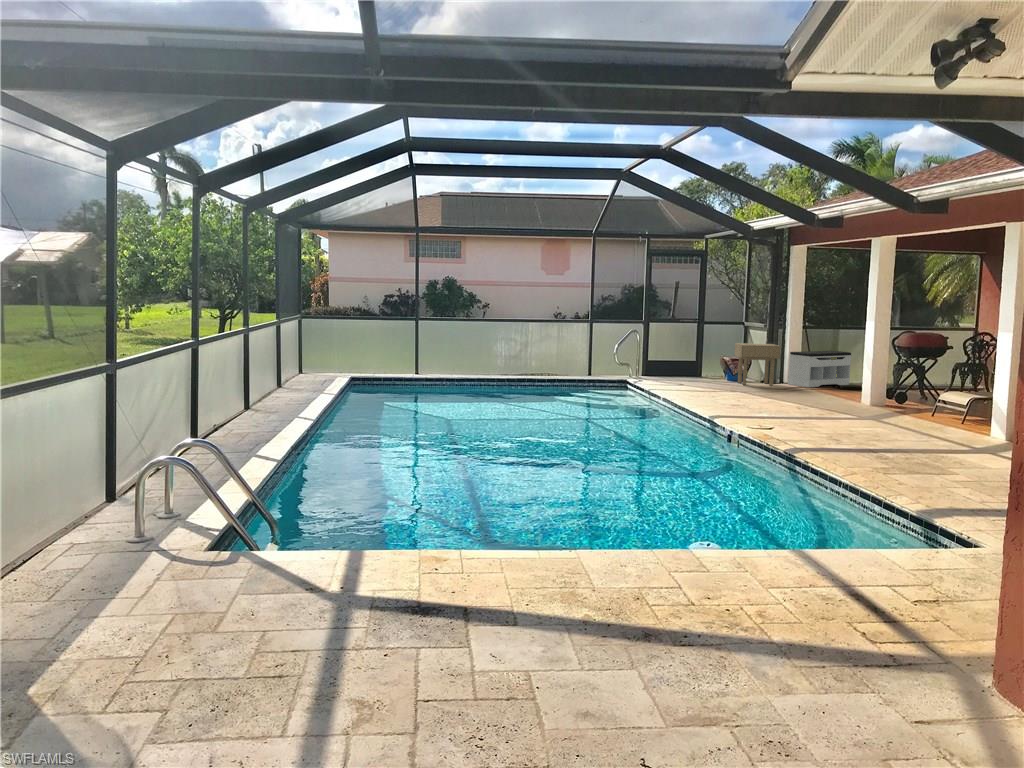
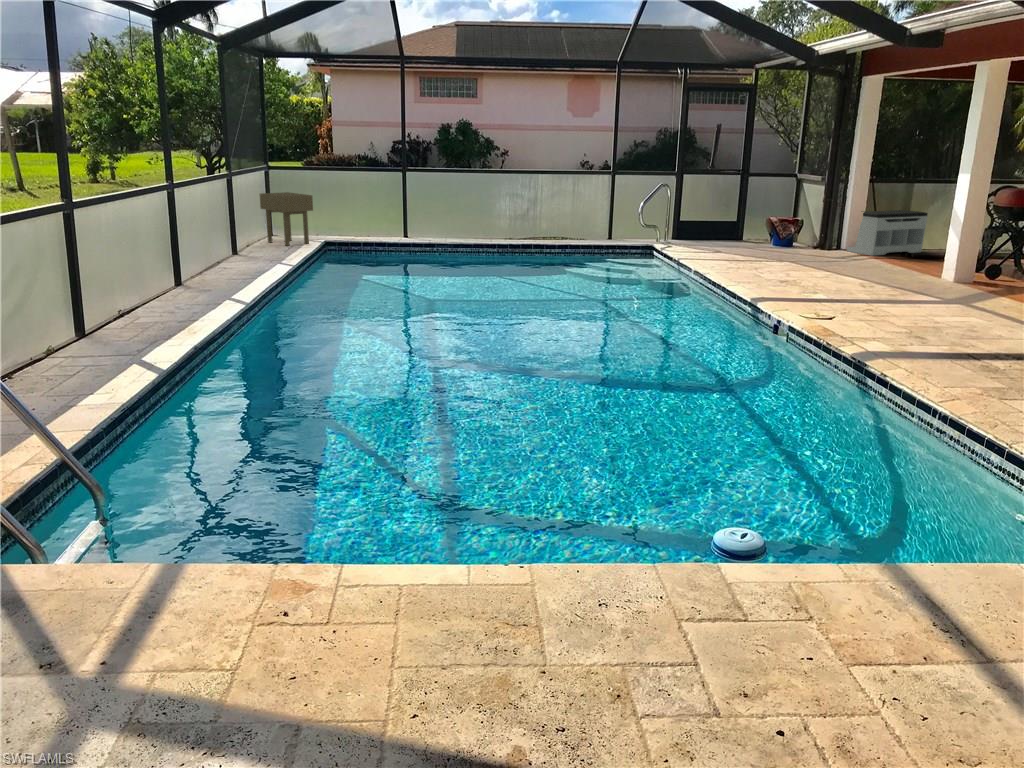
side table: present [735,343,781,386] -> present [260,192,313,246]

